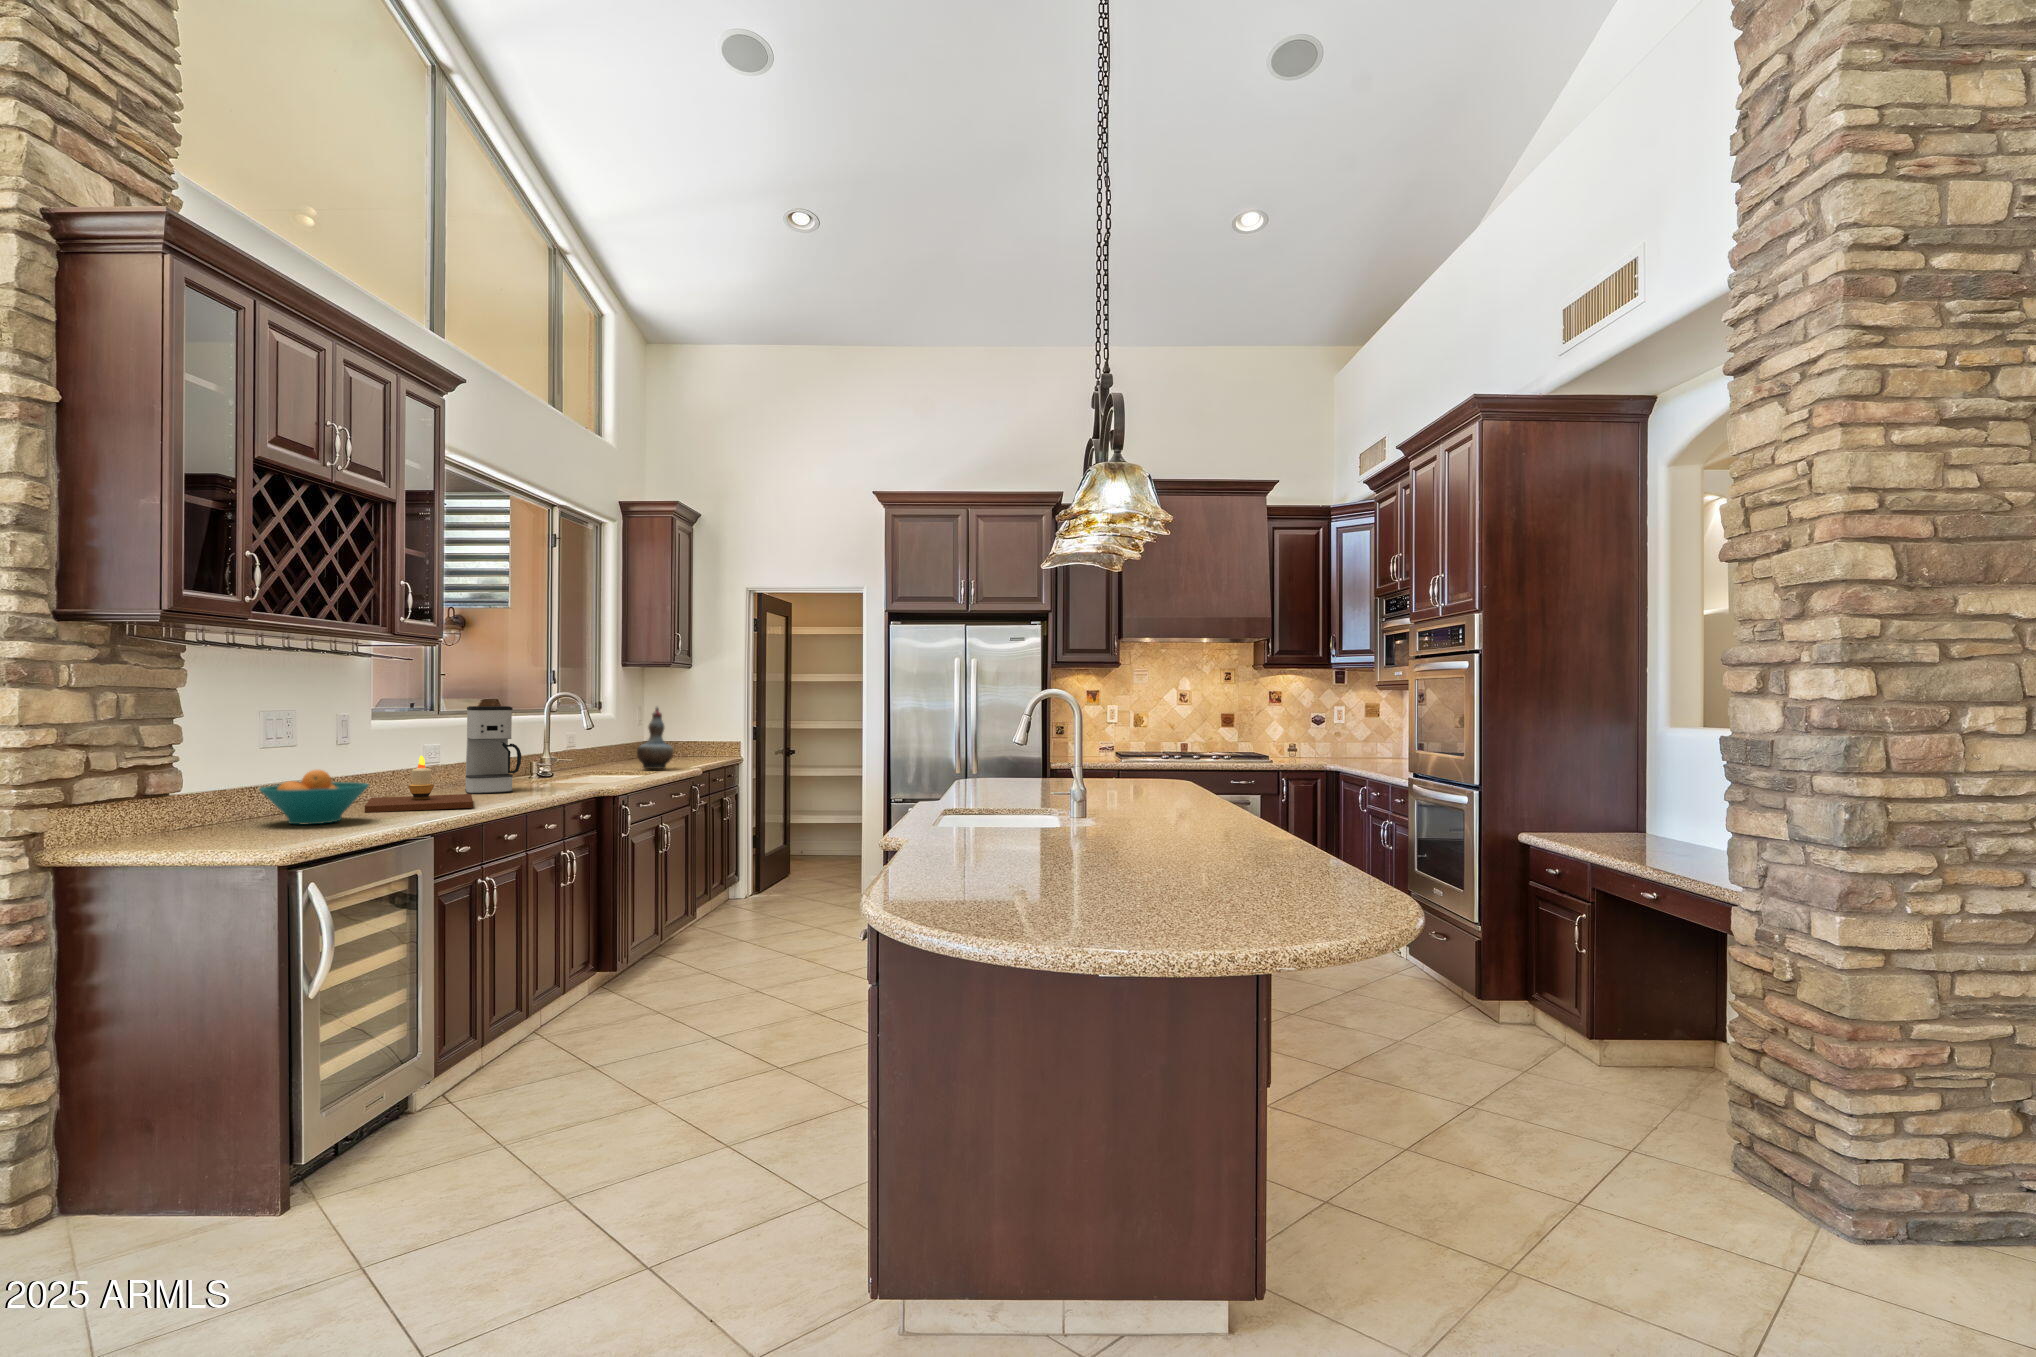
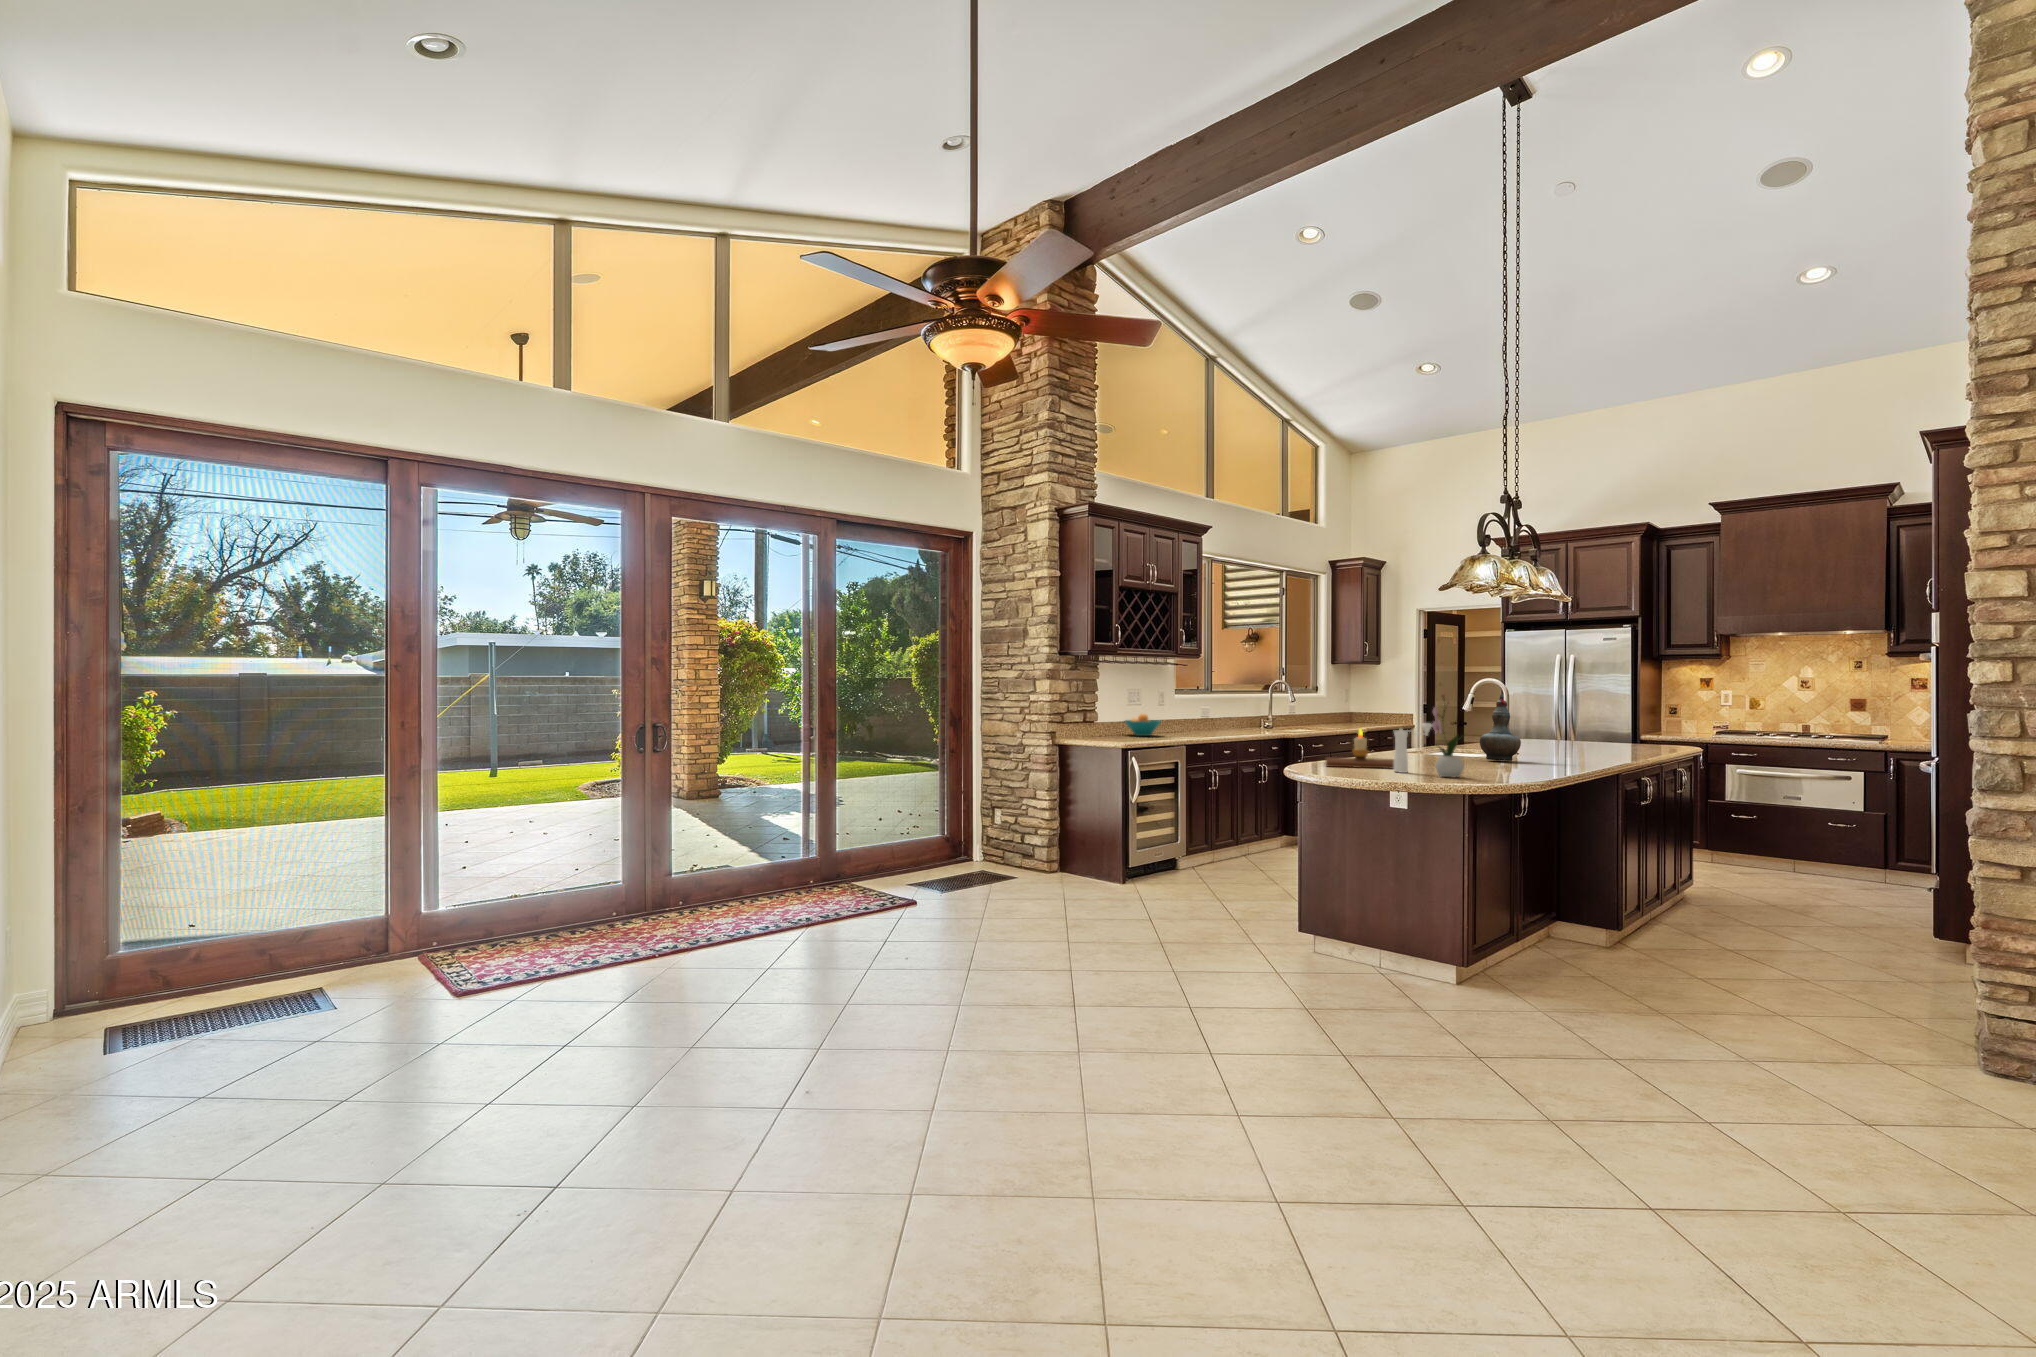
coffee maker: present [465,706,521,794] -> none [1214,688,1240,732]
decorative vase: present [637,707,674,769] -> present [1480,694,1521,761]
flower arrangement: none [1266,724,1353,917] -> present [1432,695,1465,777]
candle: present [365,756,473,813] -> present [1326,729,1394,769]
pepper mill: none [1162,787,1222,910] -> present [1394,723,1432,773]

